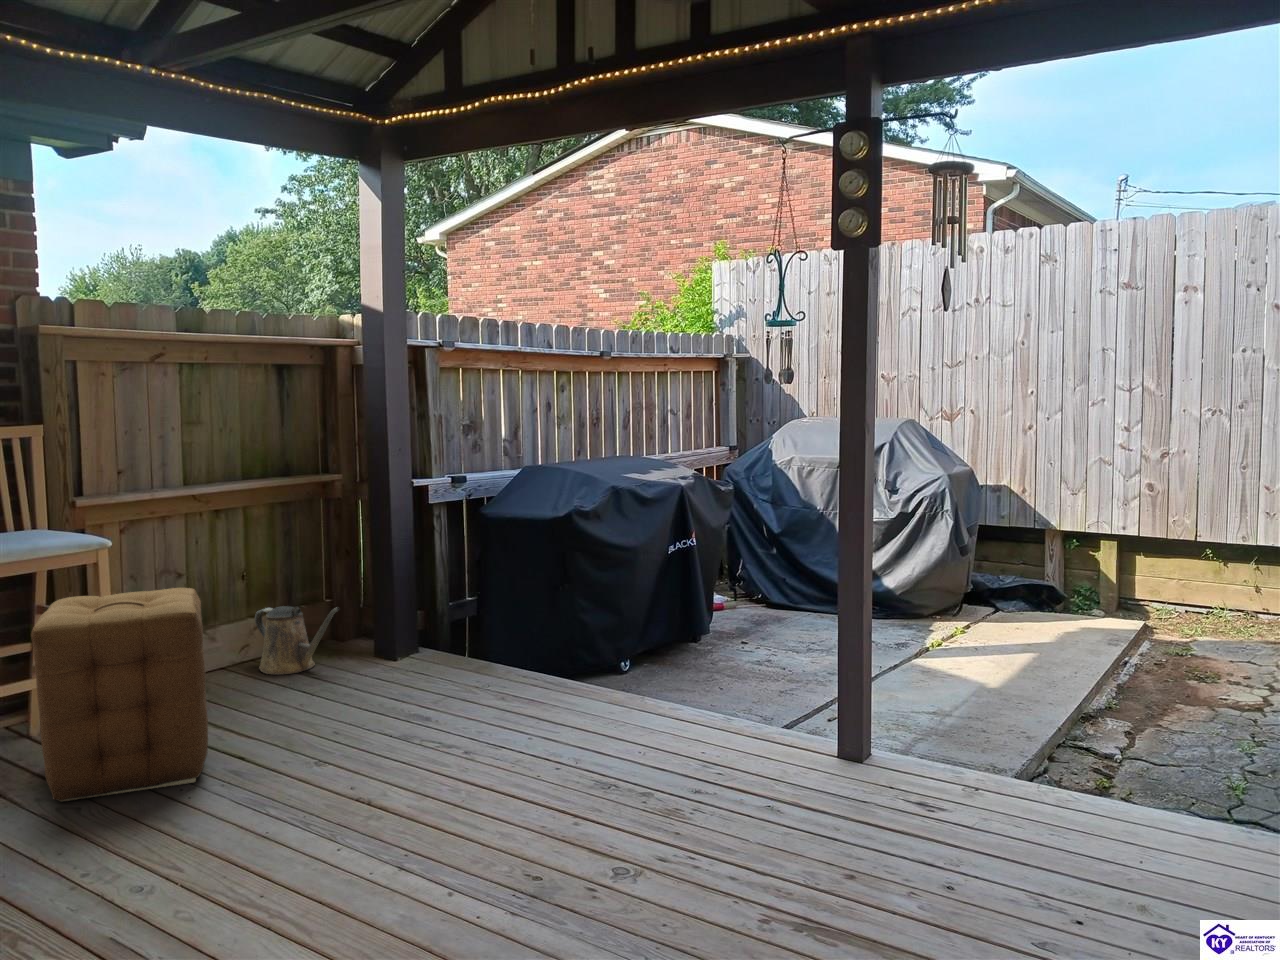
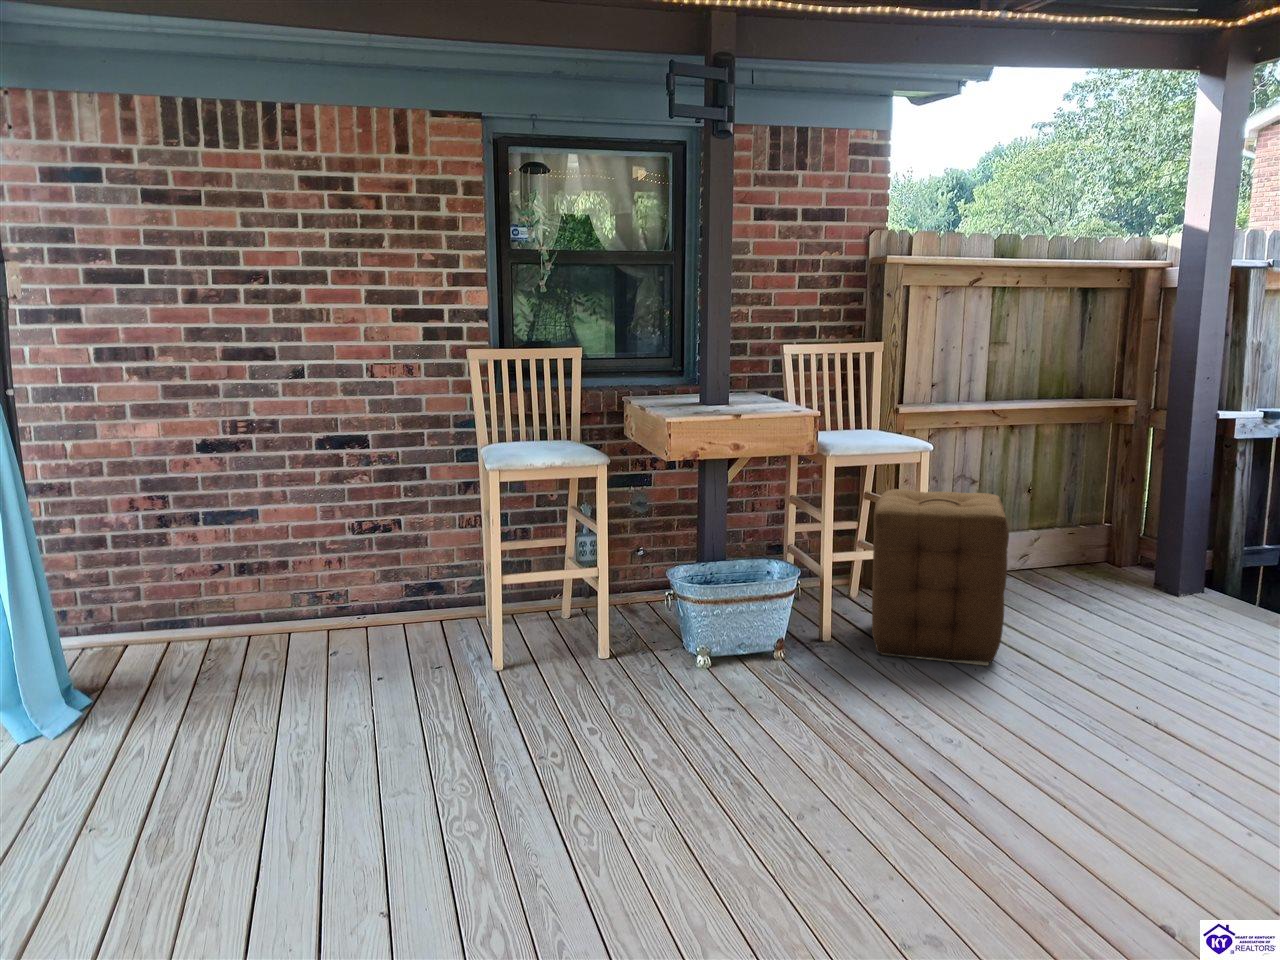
watering can: present [255,606,339,674] -> none [1034,523,1124,589]

